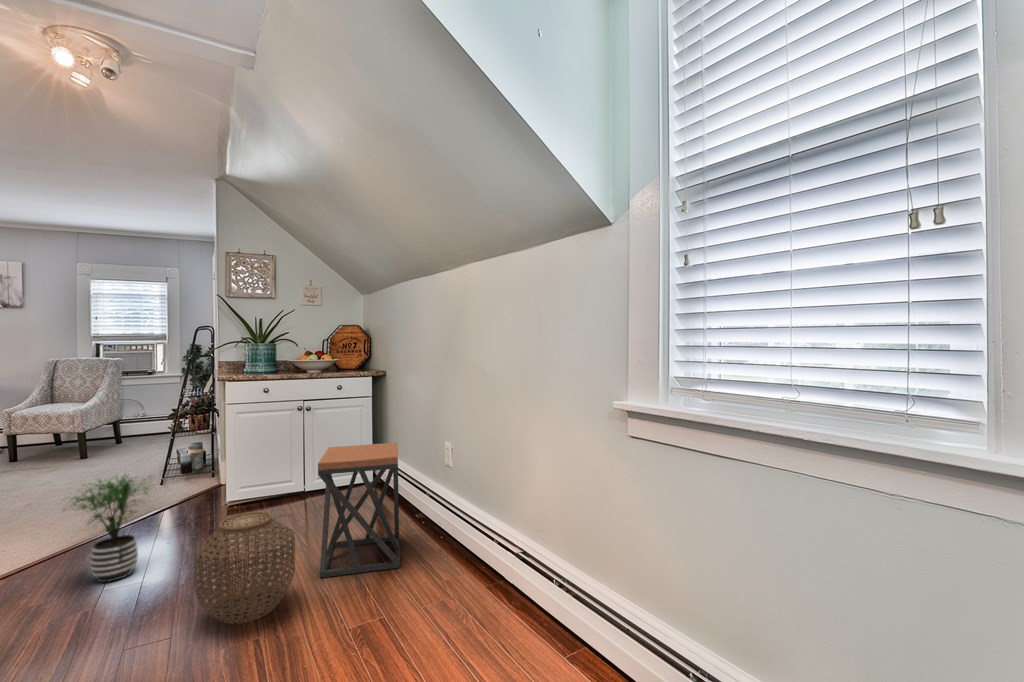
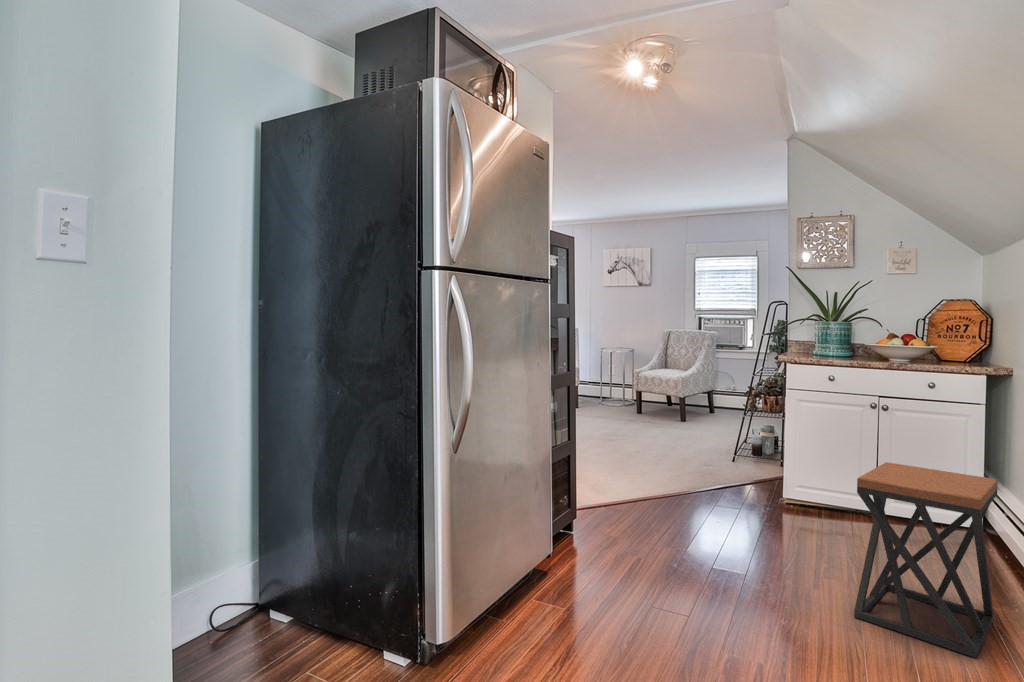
potted plant: present [70,474,151,582] -> none [639,440,707,534]
woven basket: present [194,512,295,624] -> none [716,509,819,625]

